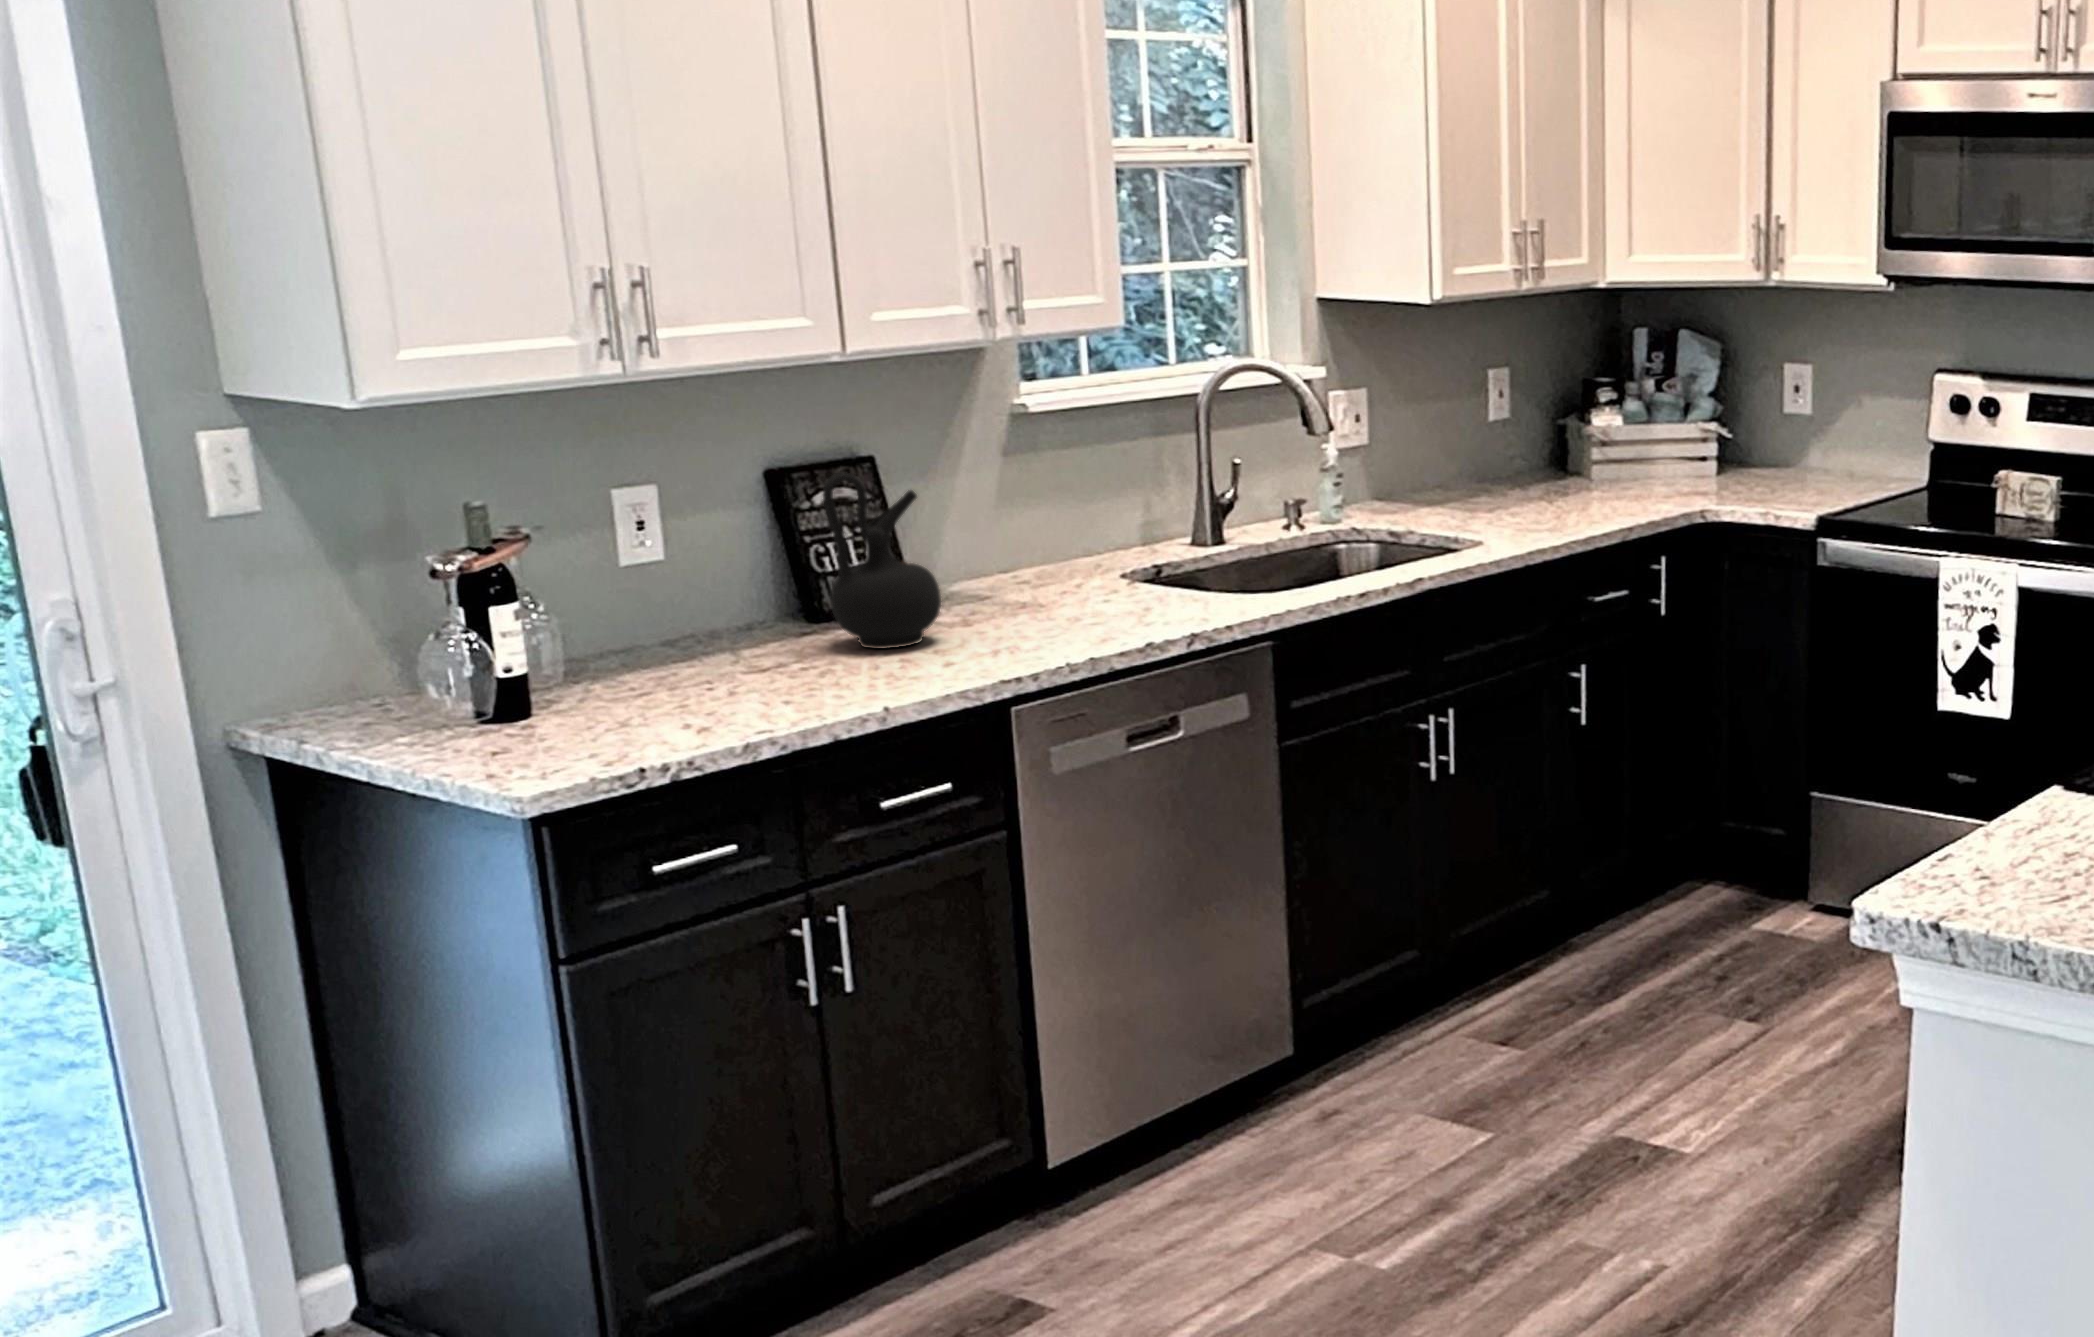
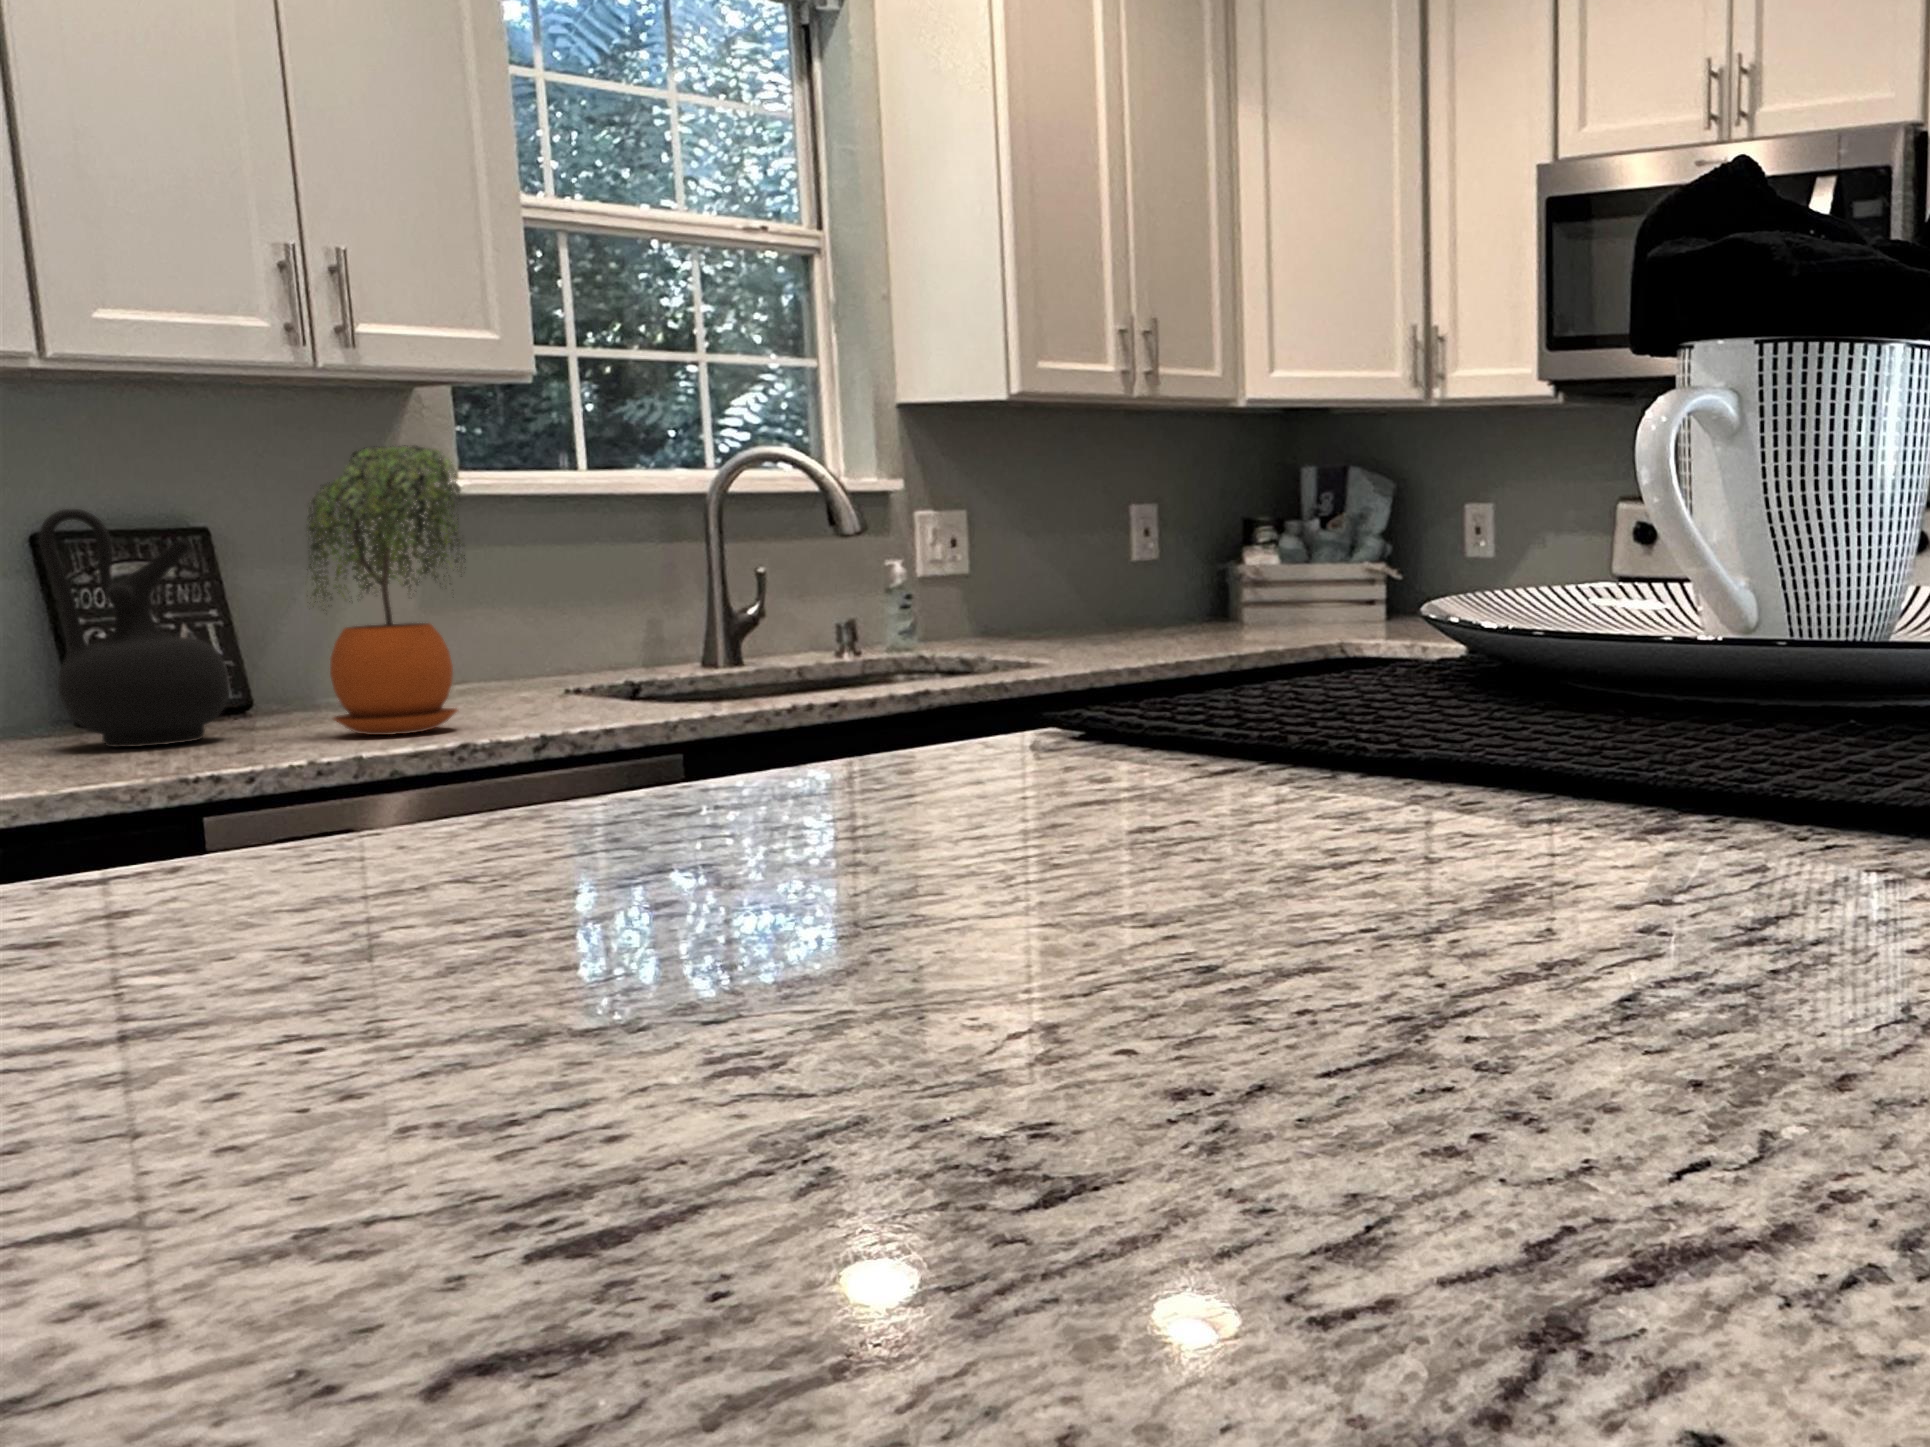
potted plant: none [996,415,1113,639] -> present [307,445,466,735]

